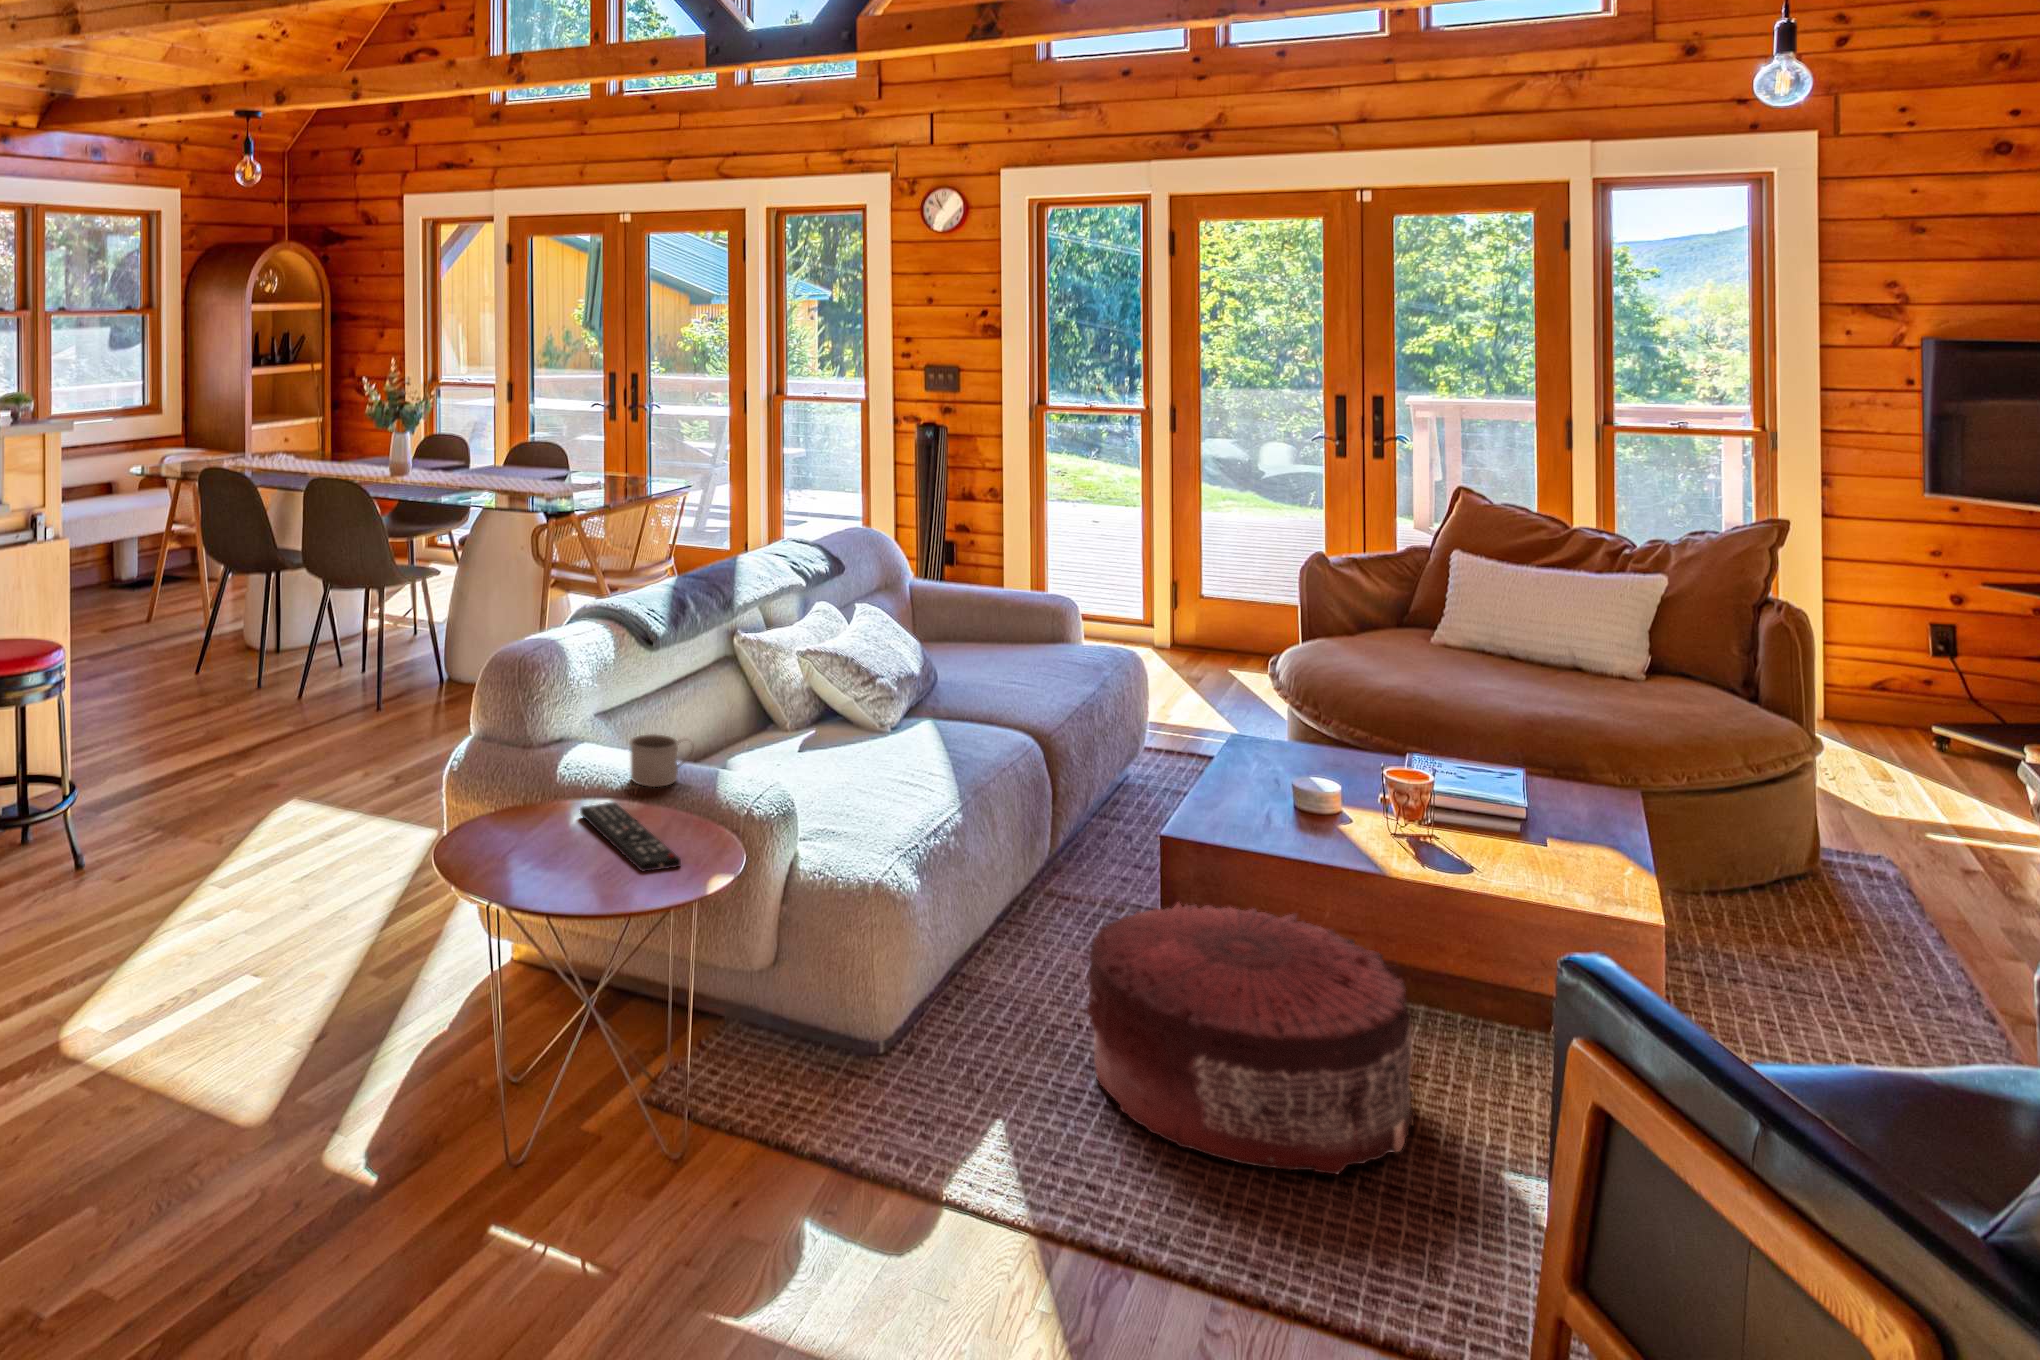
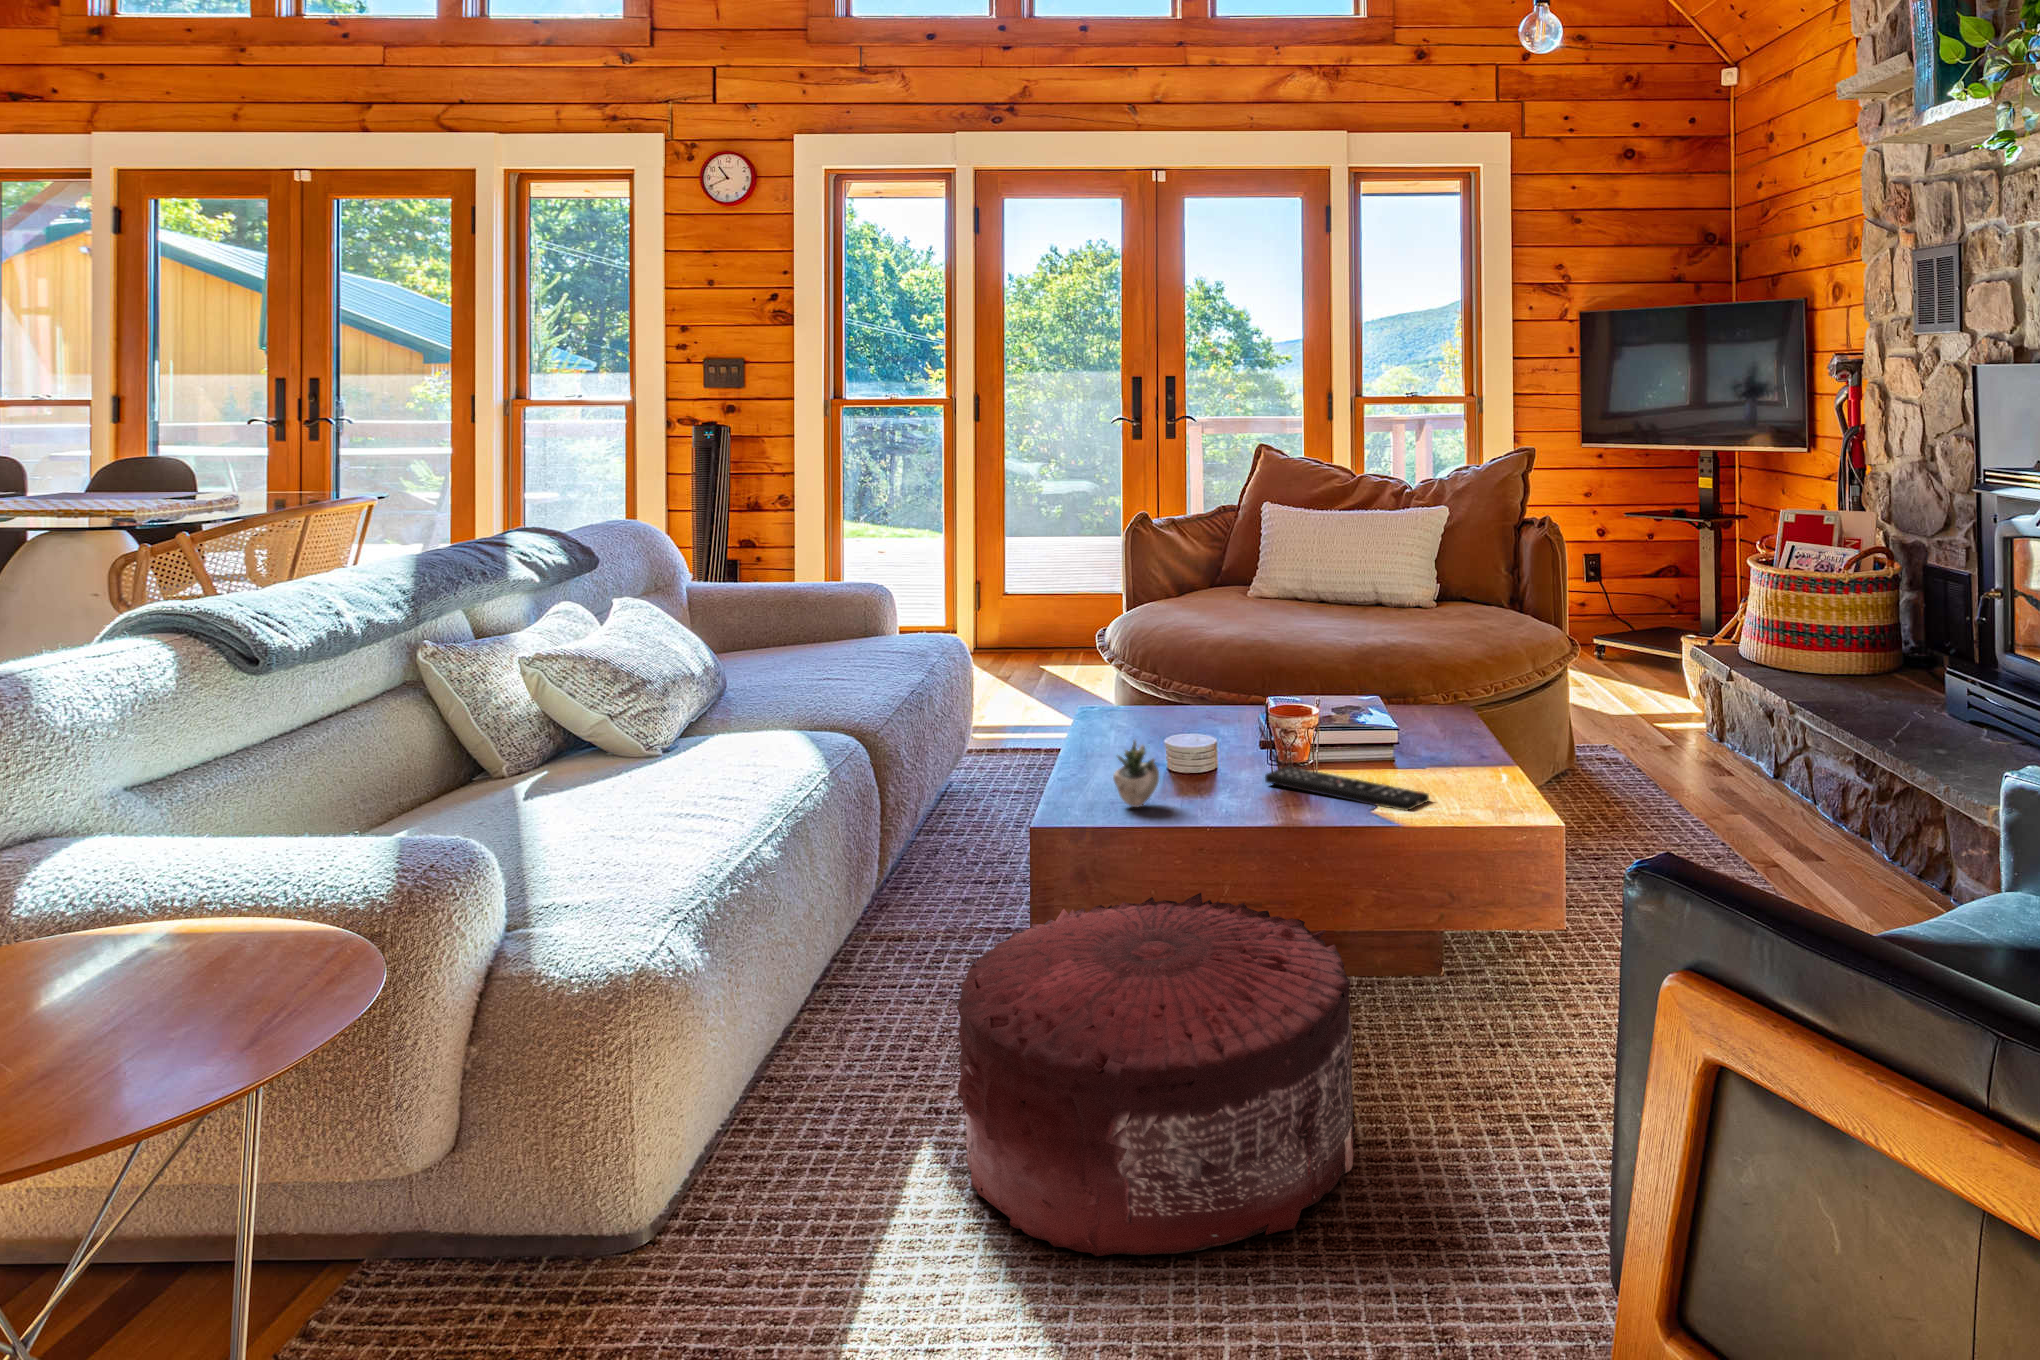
mug: present [630,734,693,787] -> none [168,794,307,890]
succulent plant: none [1234,779,1310,833] -> present [1113,740,1159,807]
remote control: present [580,803,681,871] -> present [1265,766,1429,811]

